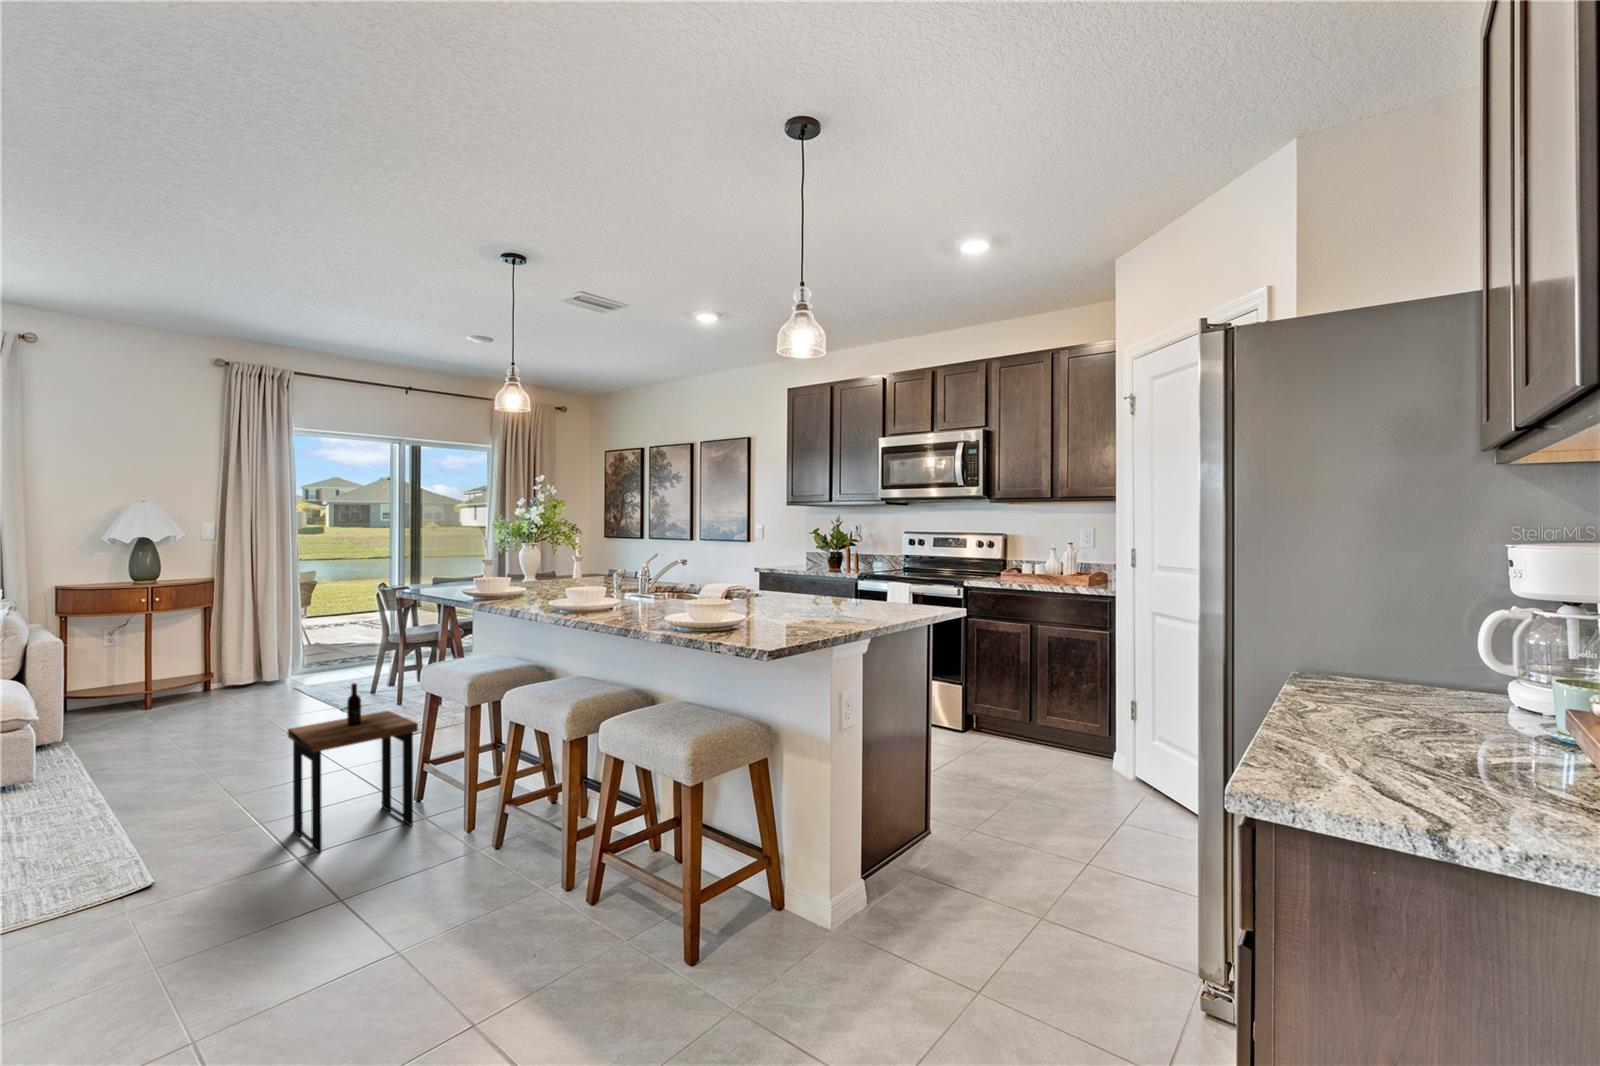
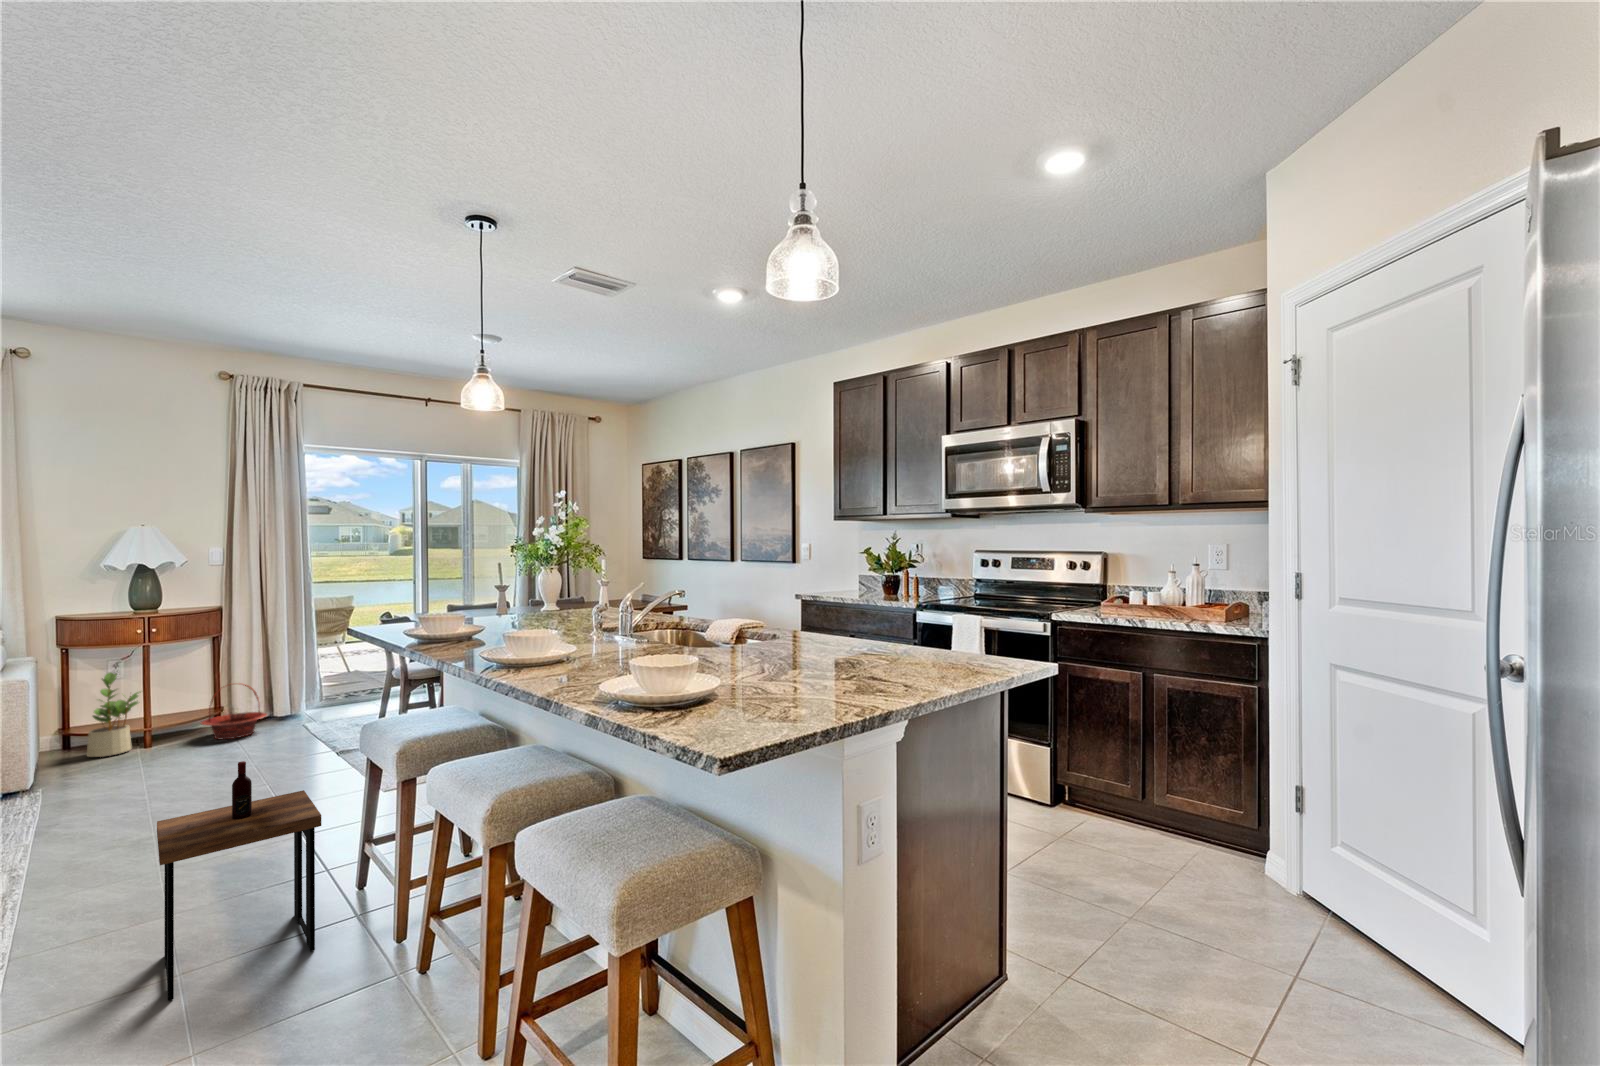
potted plant: none [98,637,147,714] -> present [87,672,141,757]
basket: none [201,649,262,700] -> present [201,684,267,739]

